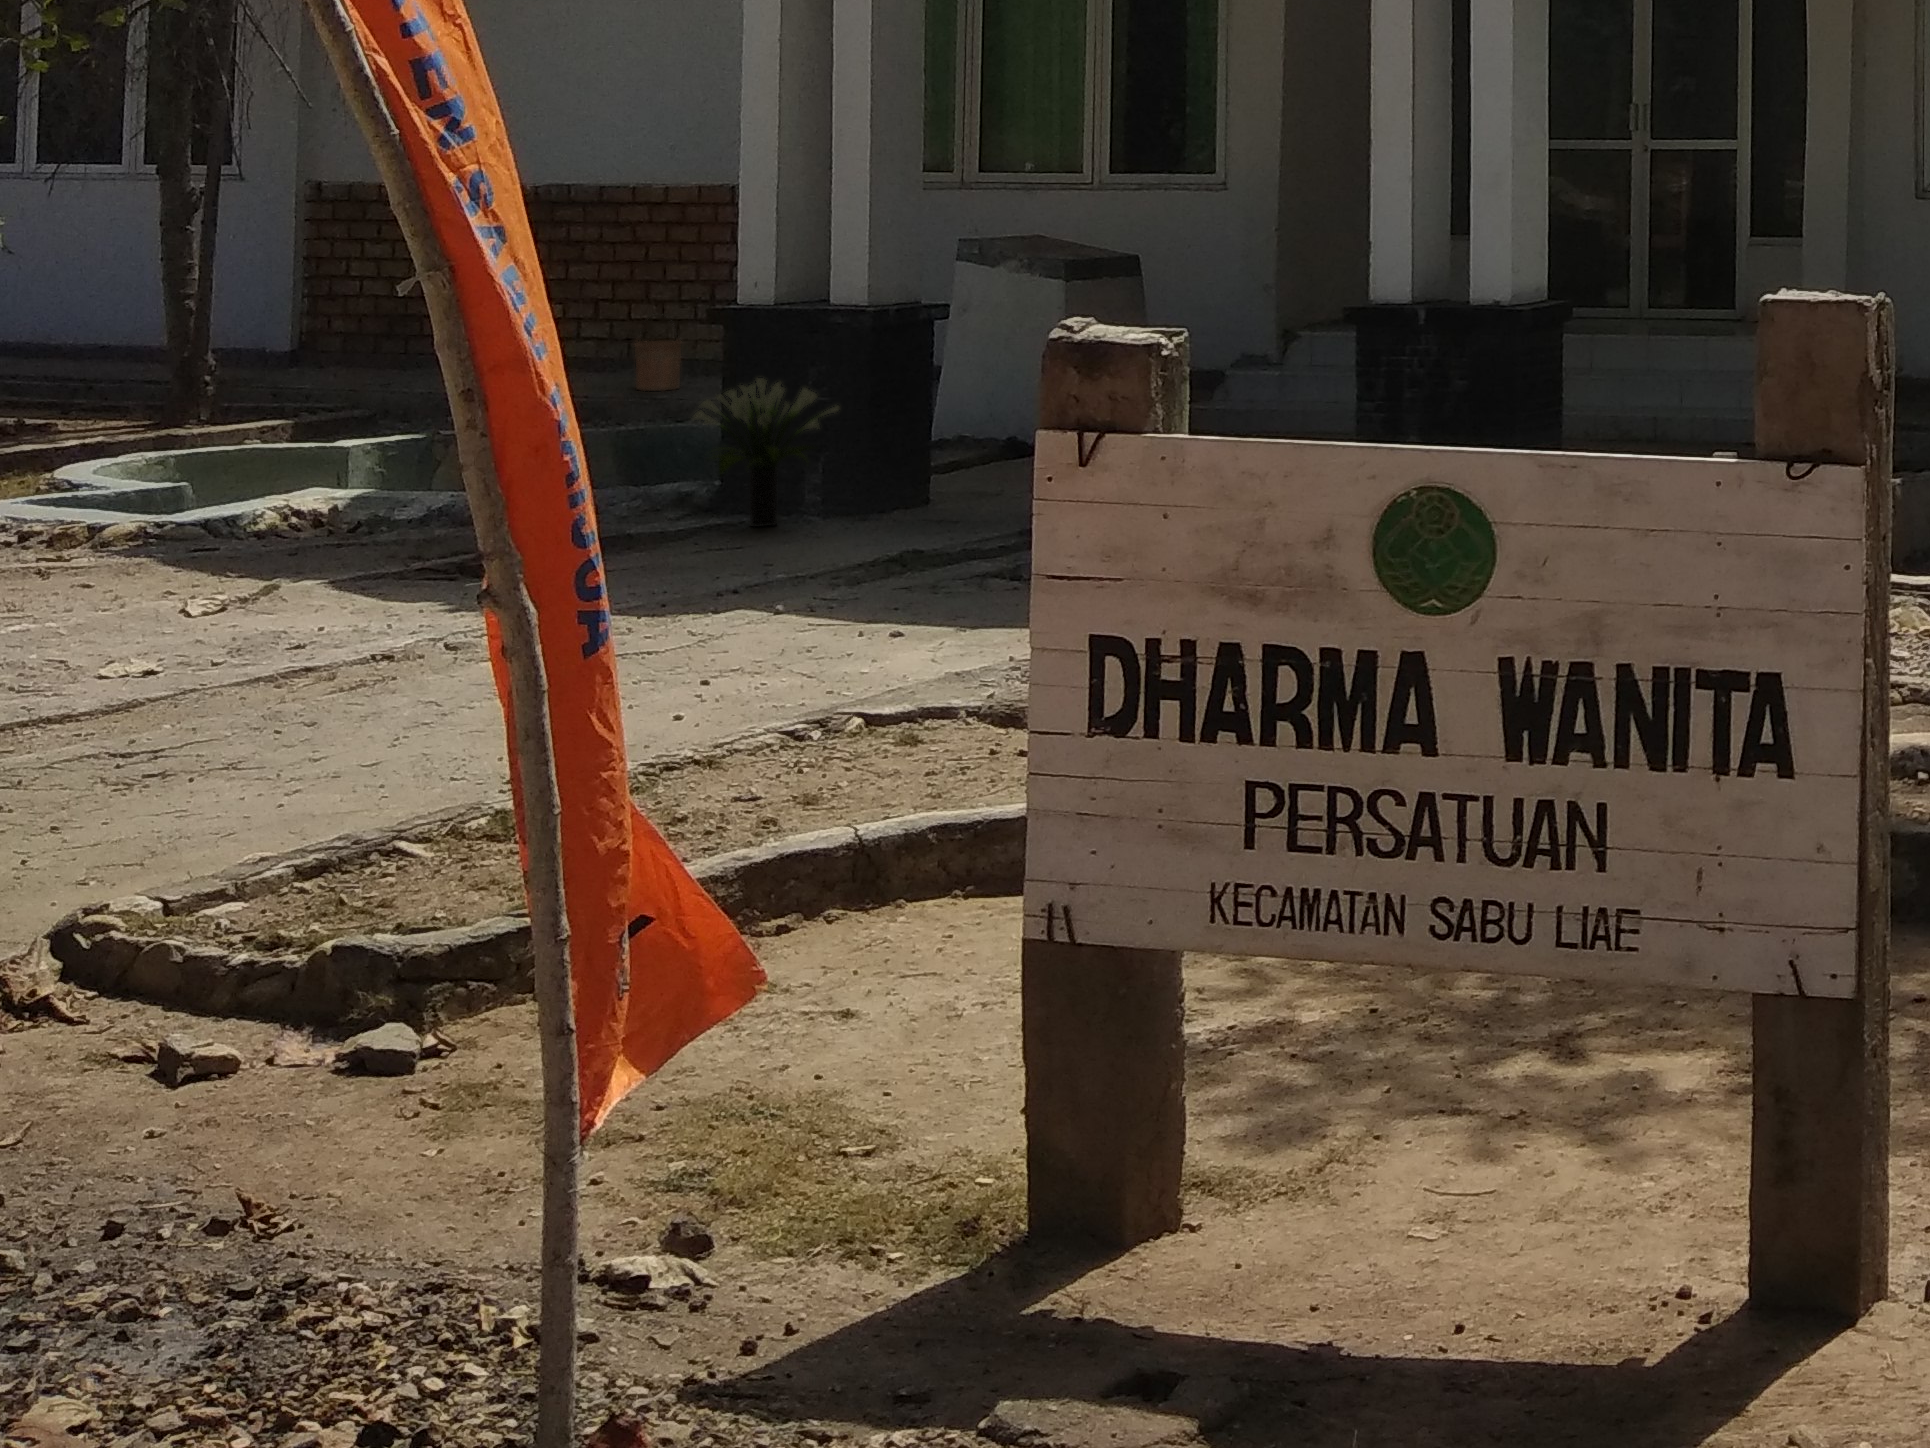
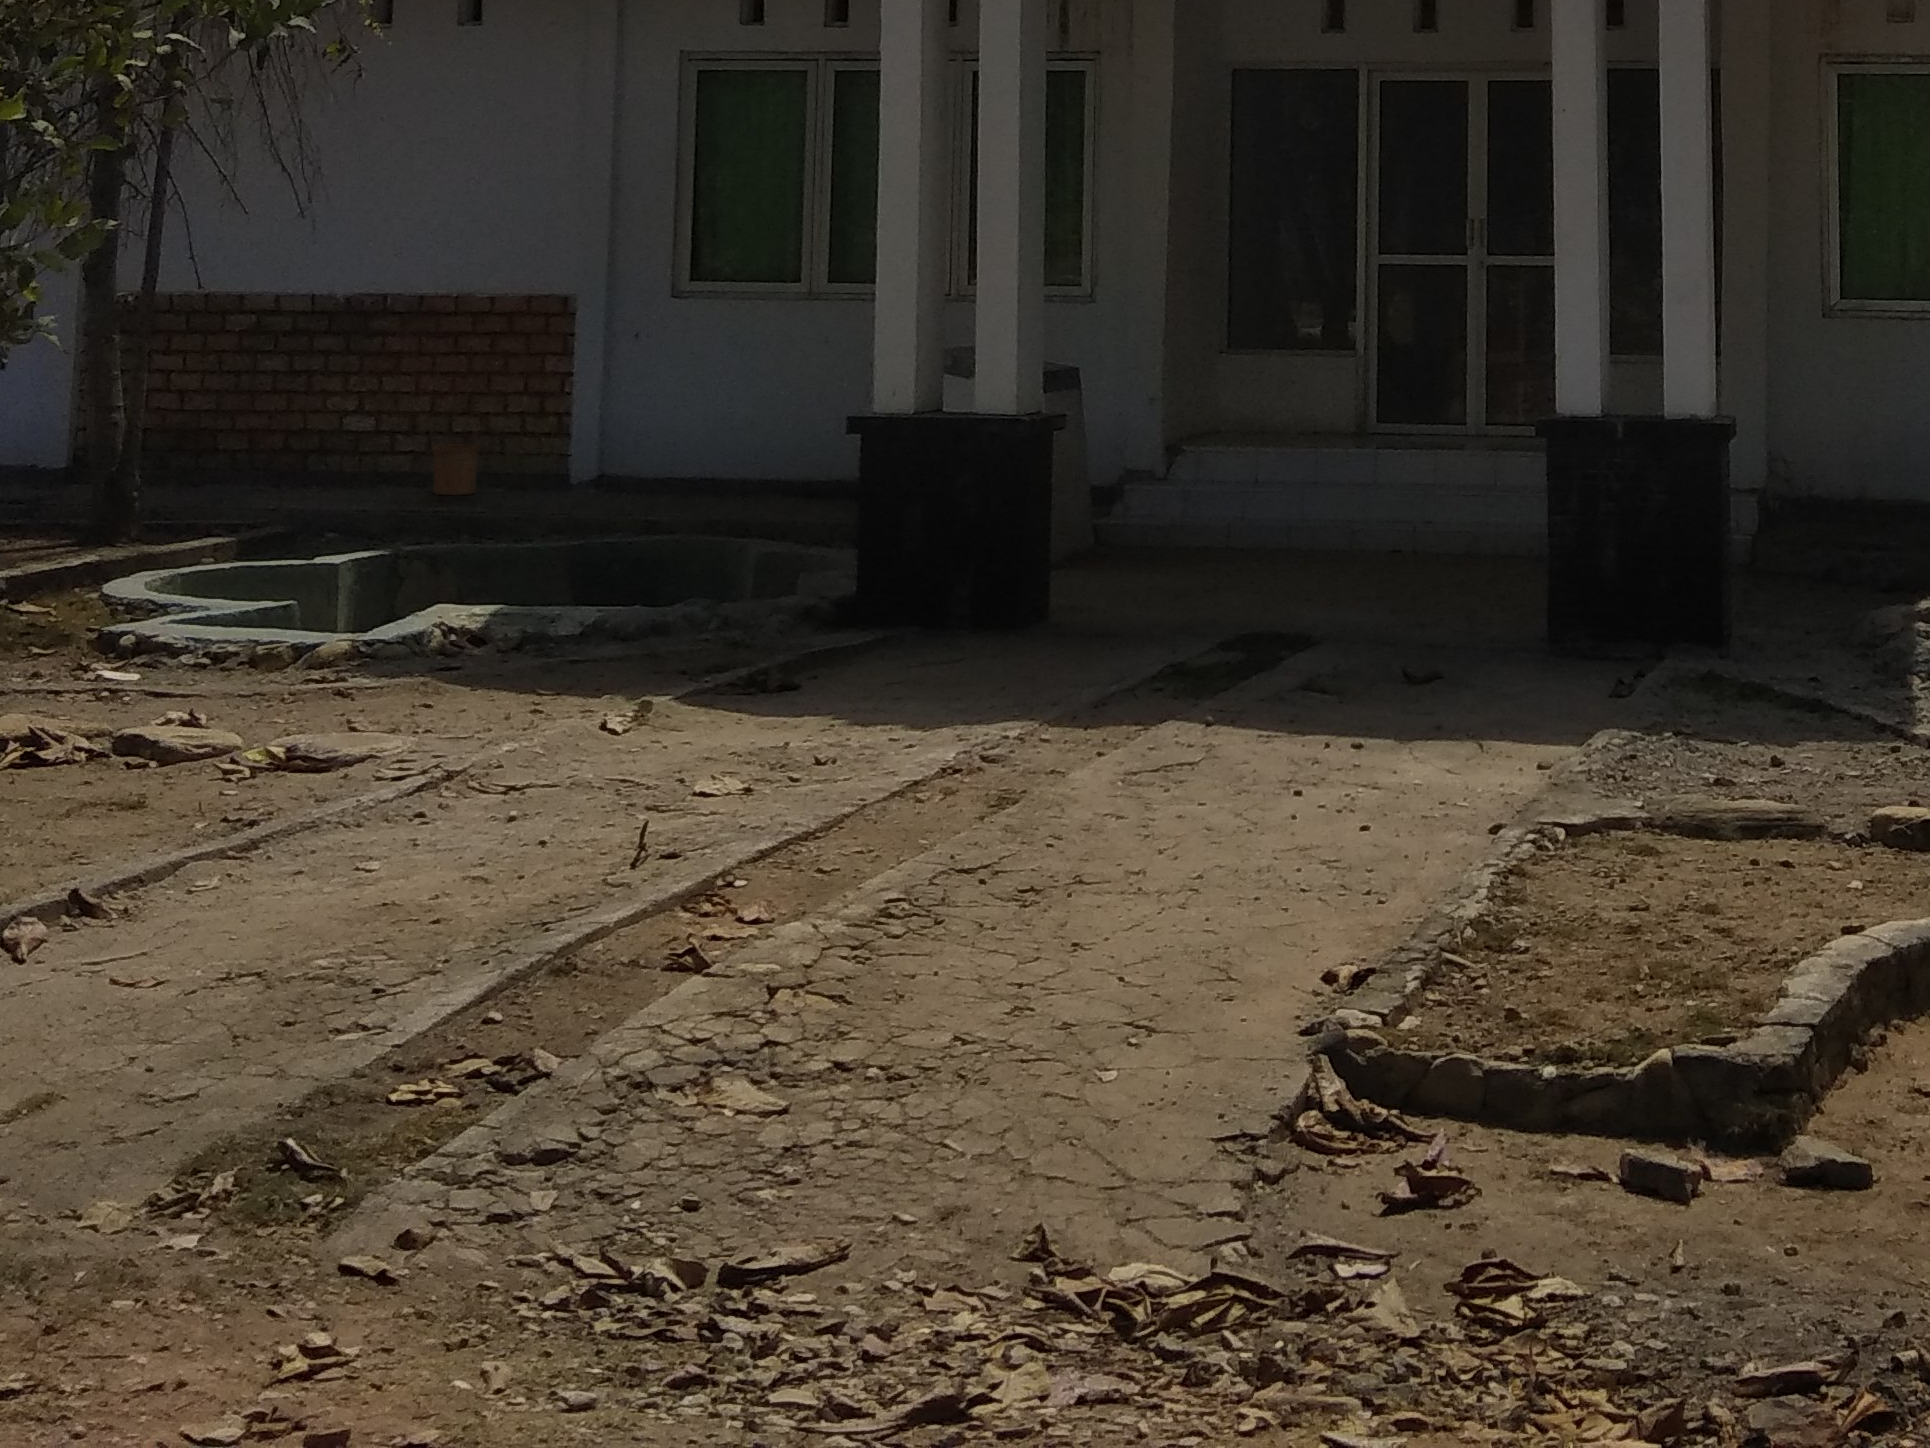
potted plant: present [693,378,840,527] -> none [853,482,988,632]

